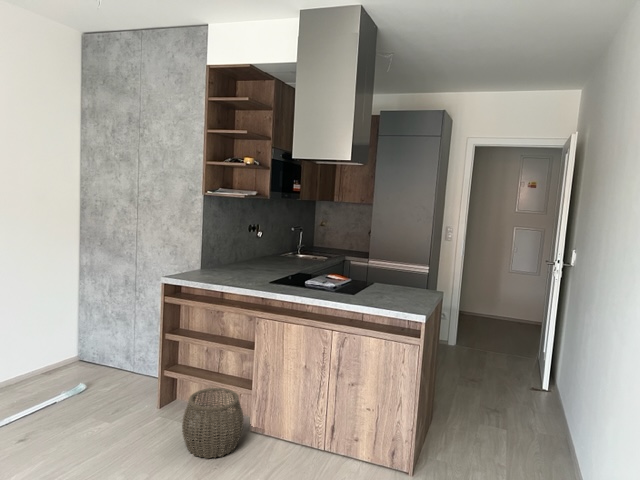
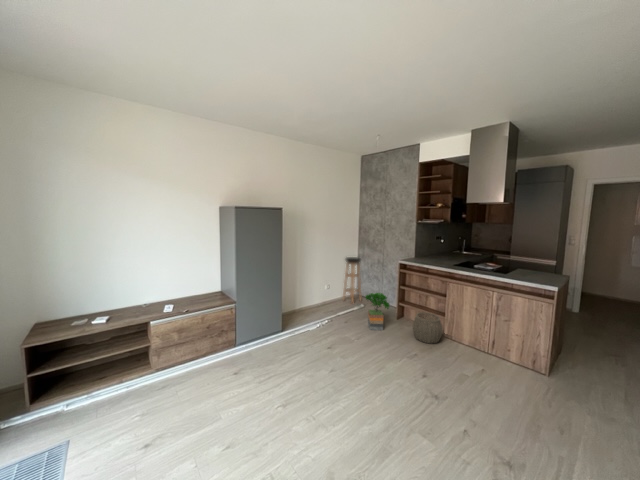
bar stool: none [32,273,85,387] -> present [343,257,361,303]
potted tree: none [67,355,132,452] -> present [366,293,389,330]

